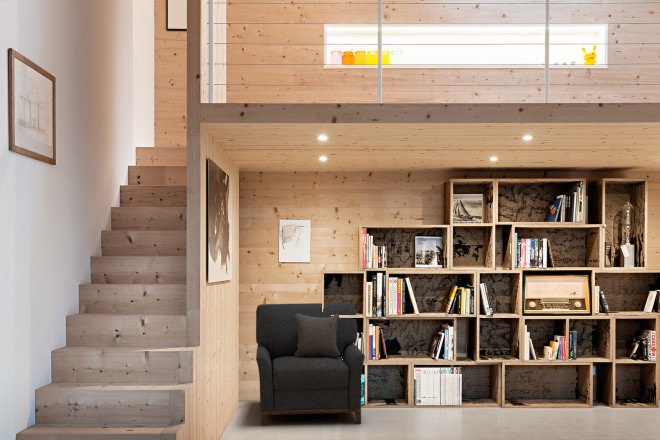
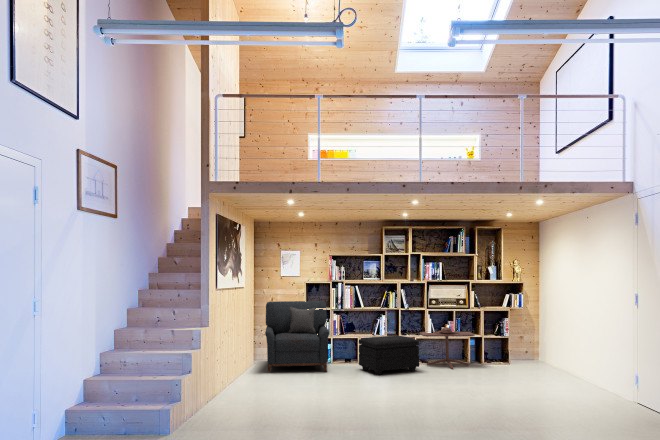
side table: none [510,346,605,417] -> present [420,327,475,369]
footstool: none [413,360,517,430] -> present [359,336,419,375]

